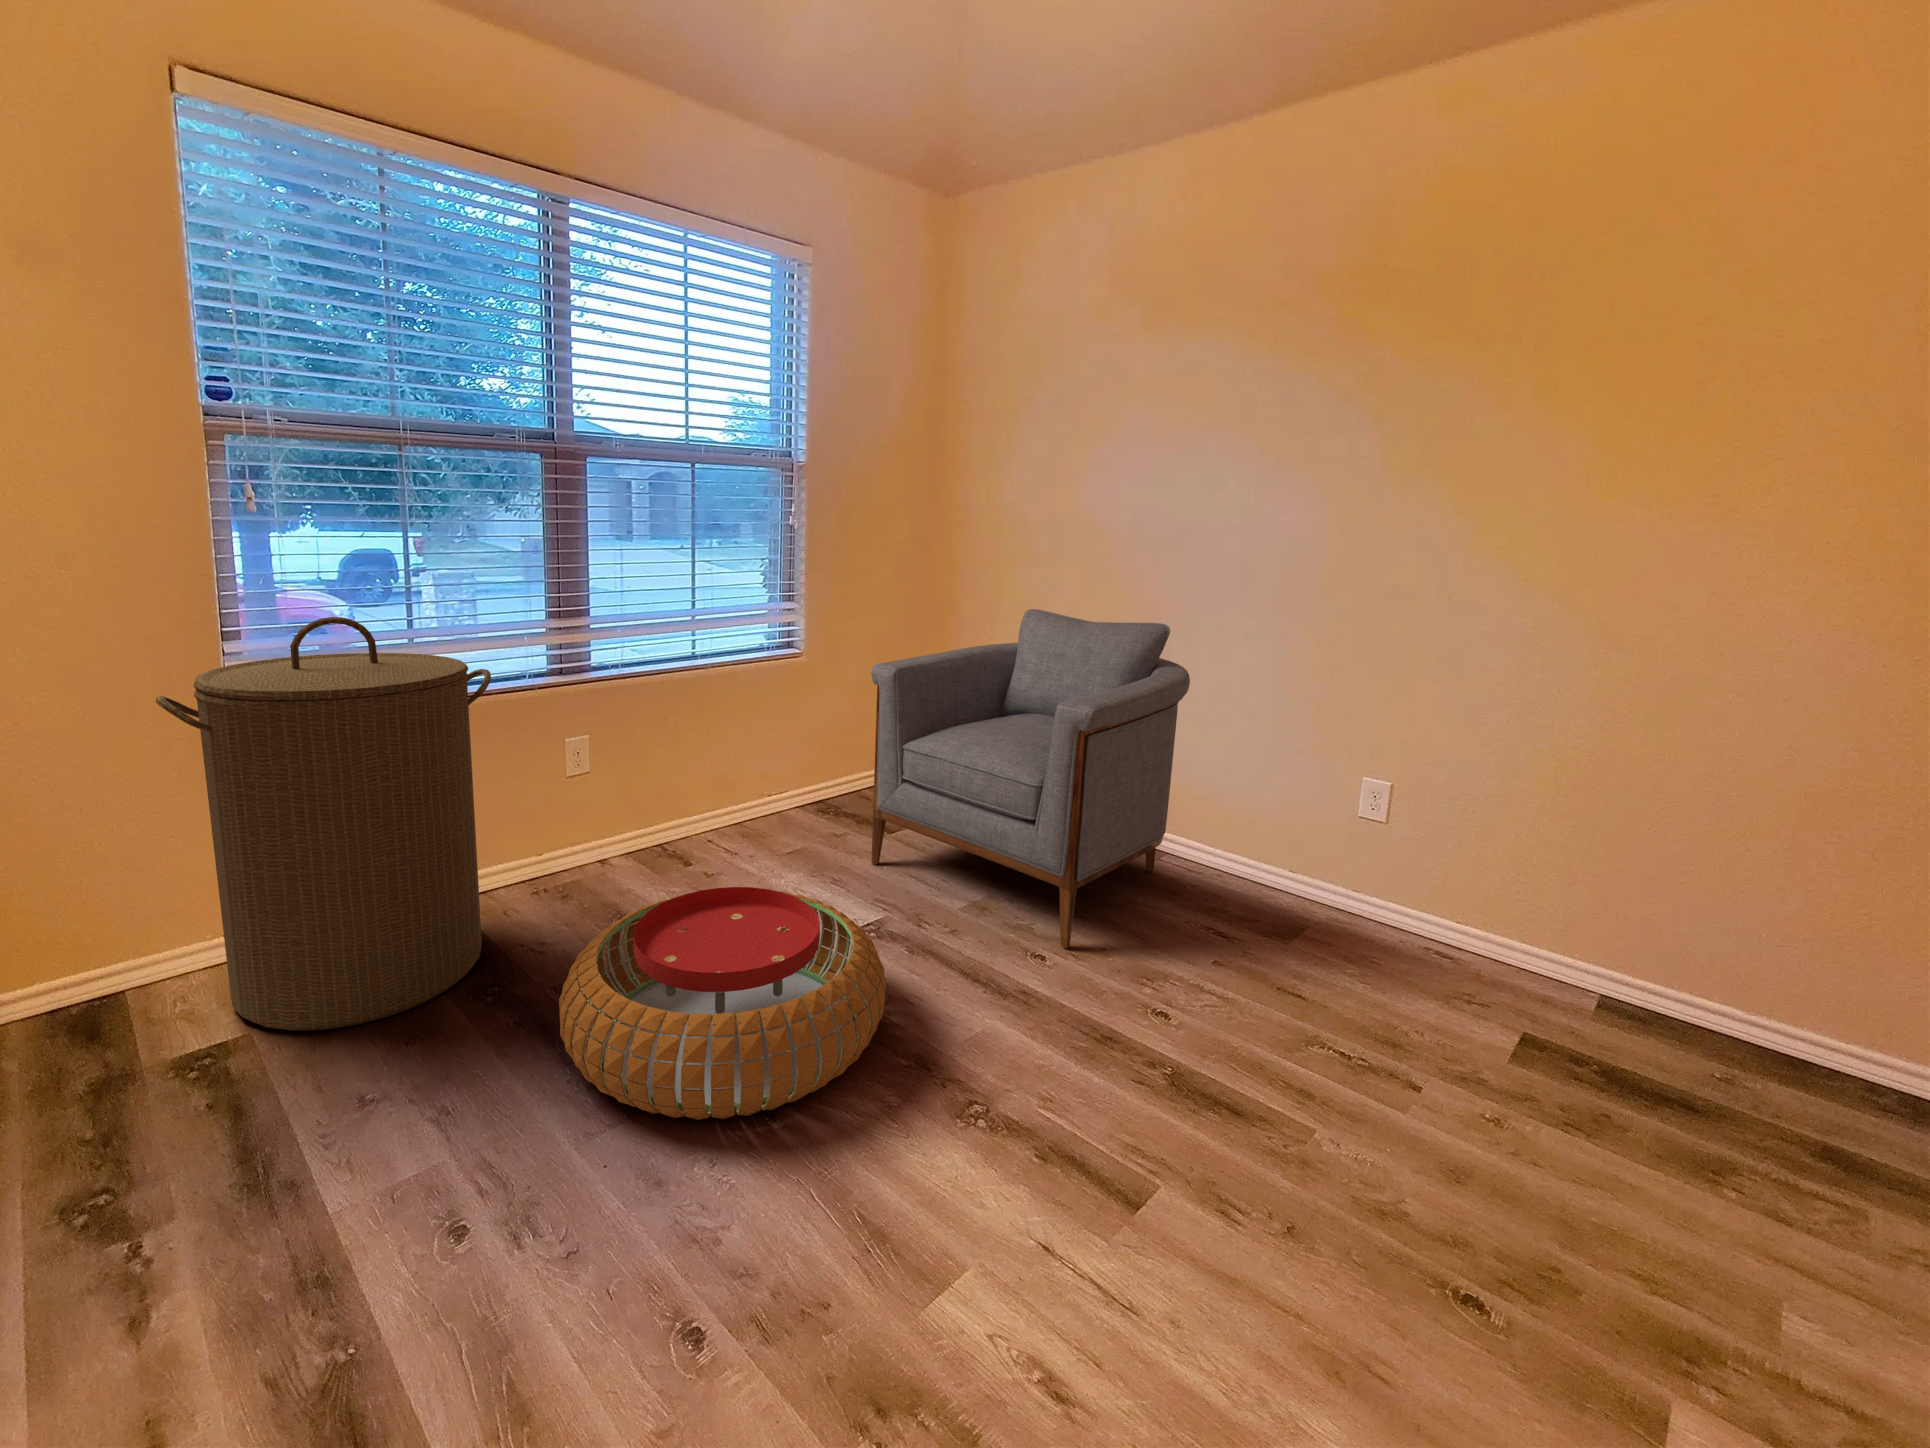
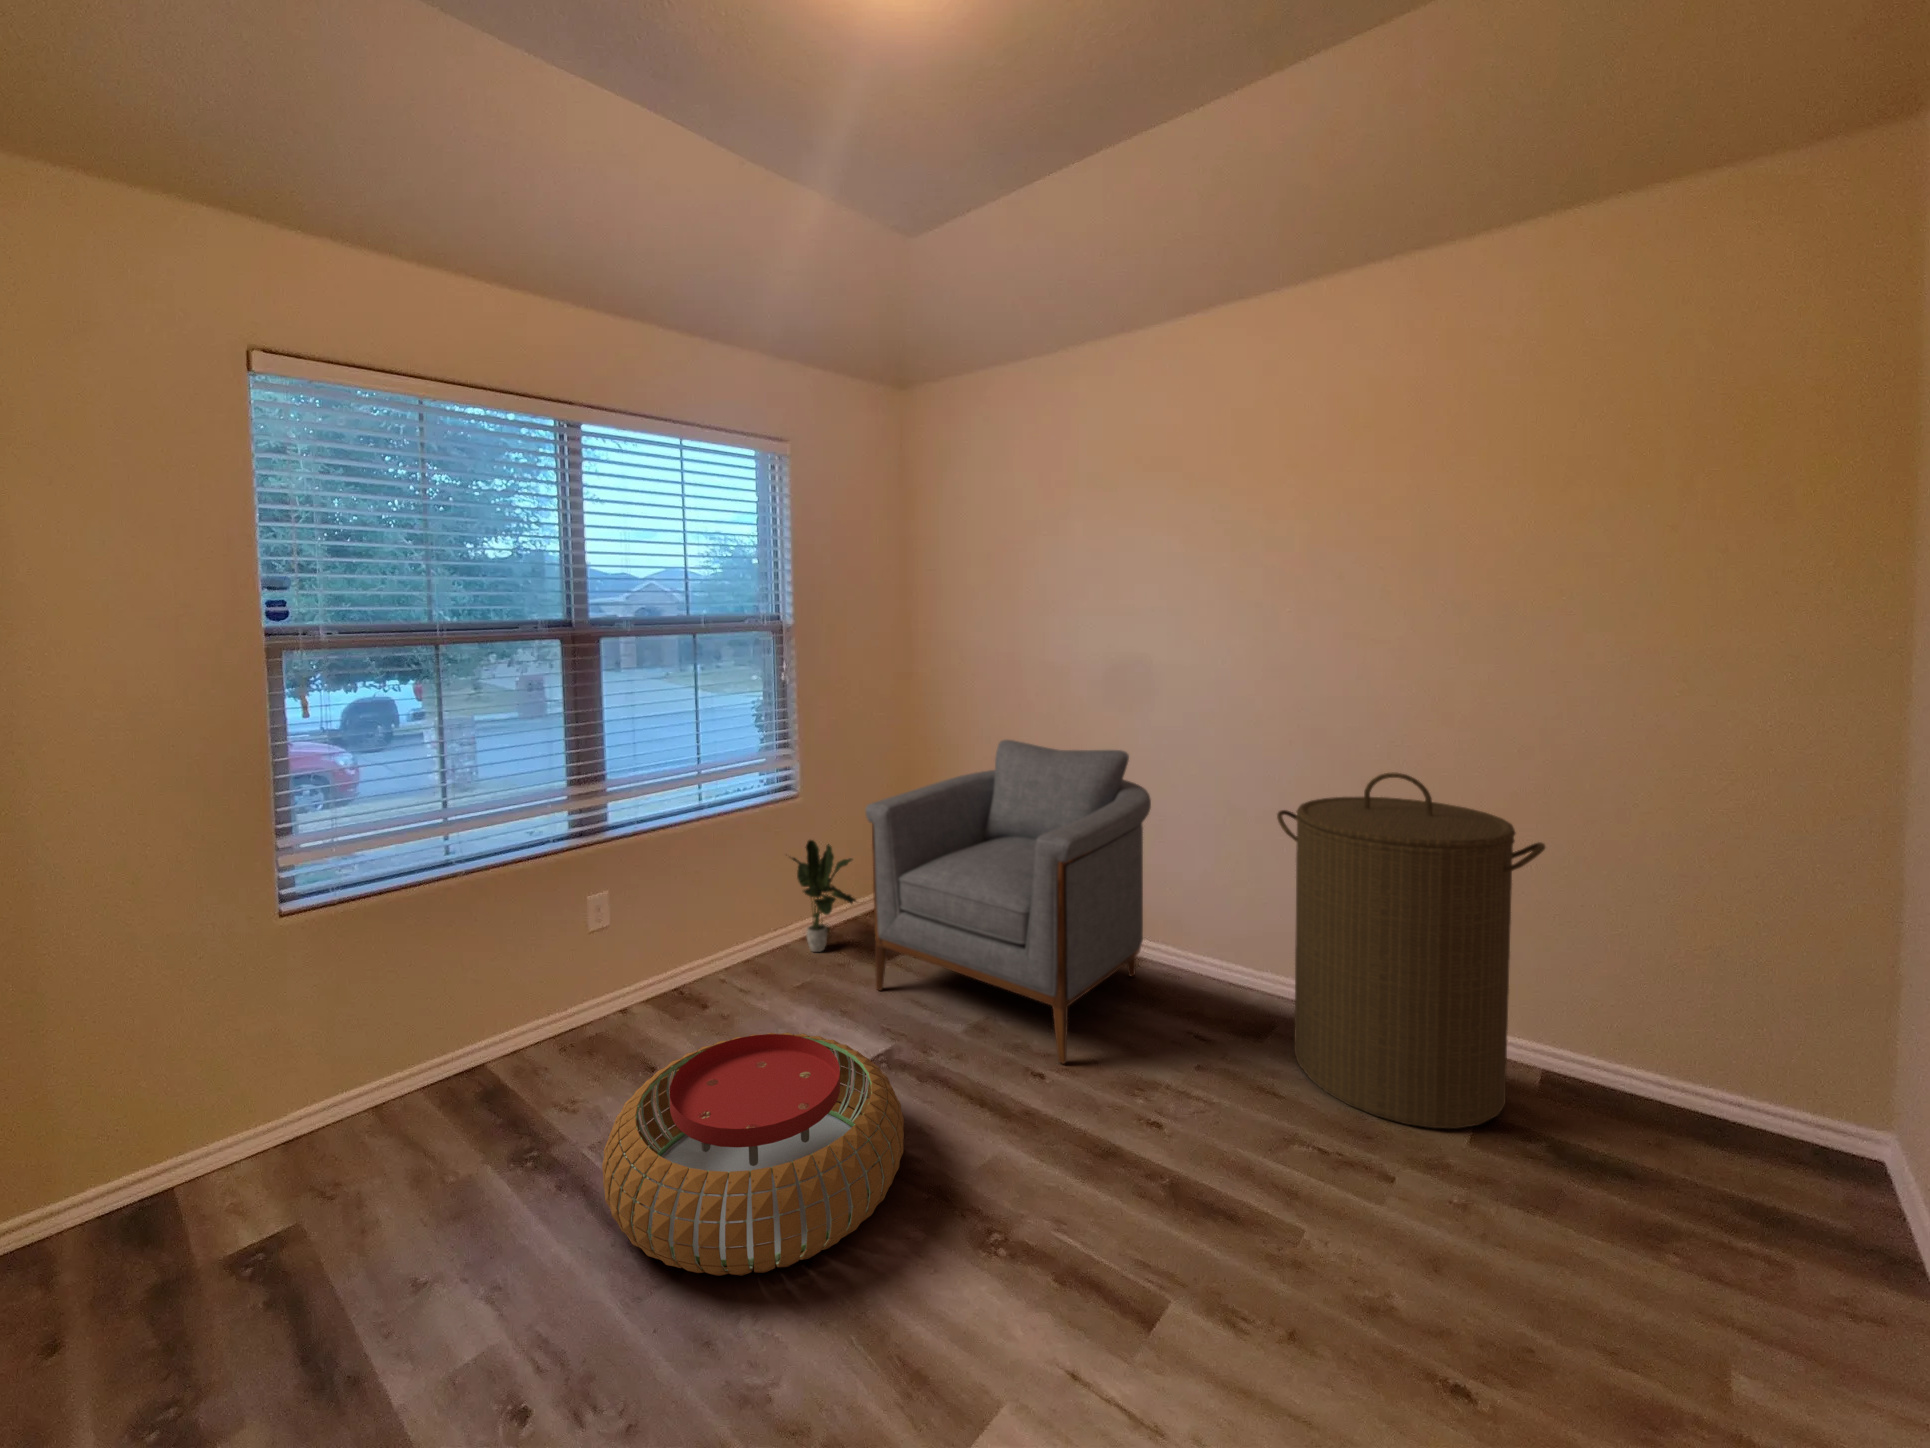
laundry hamper: present [156,617,491,1031] -> present [1277,773,1545,1129]
potted plant: none [783,704,860,824] -> present [792,840,856,952]

